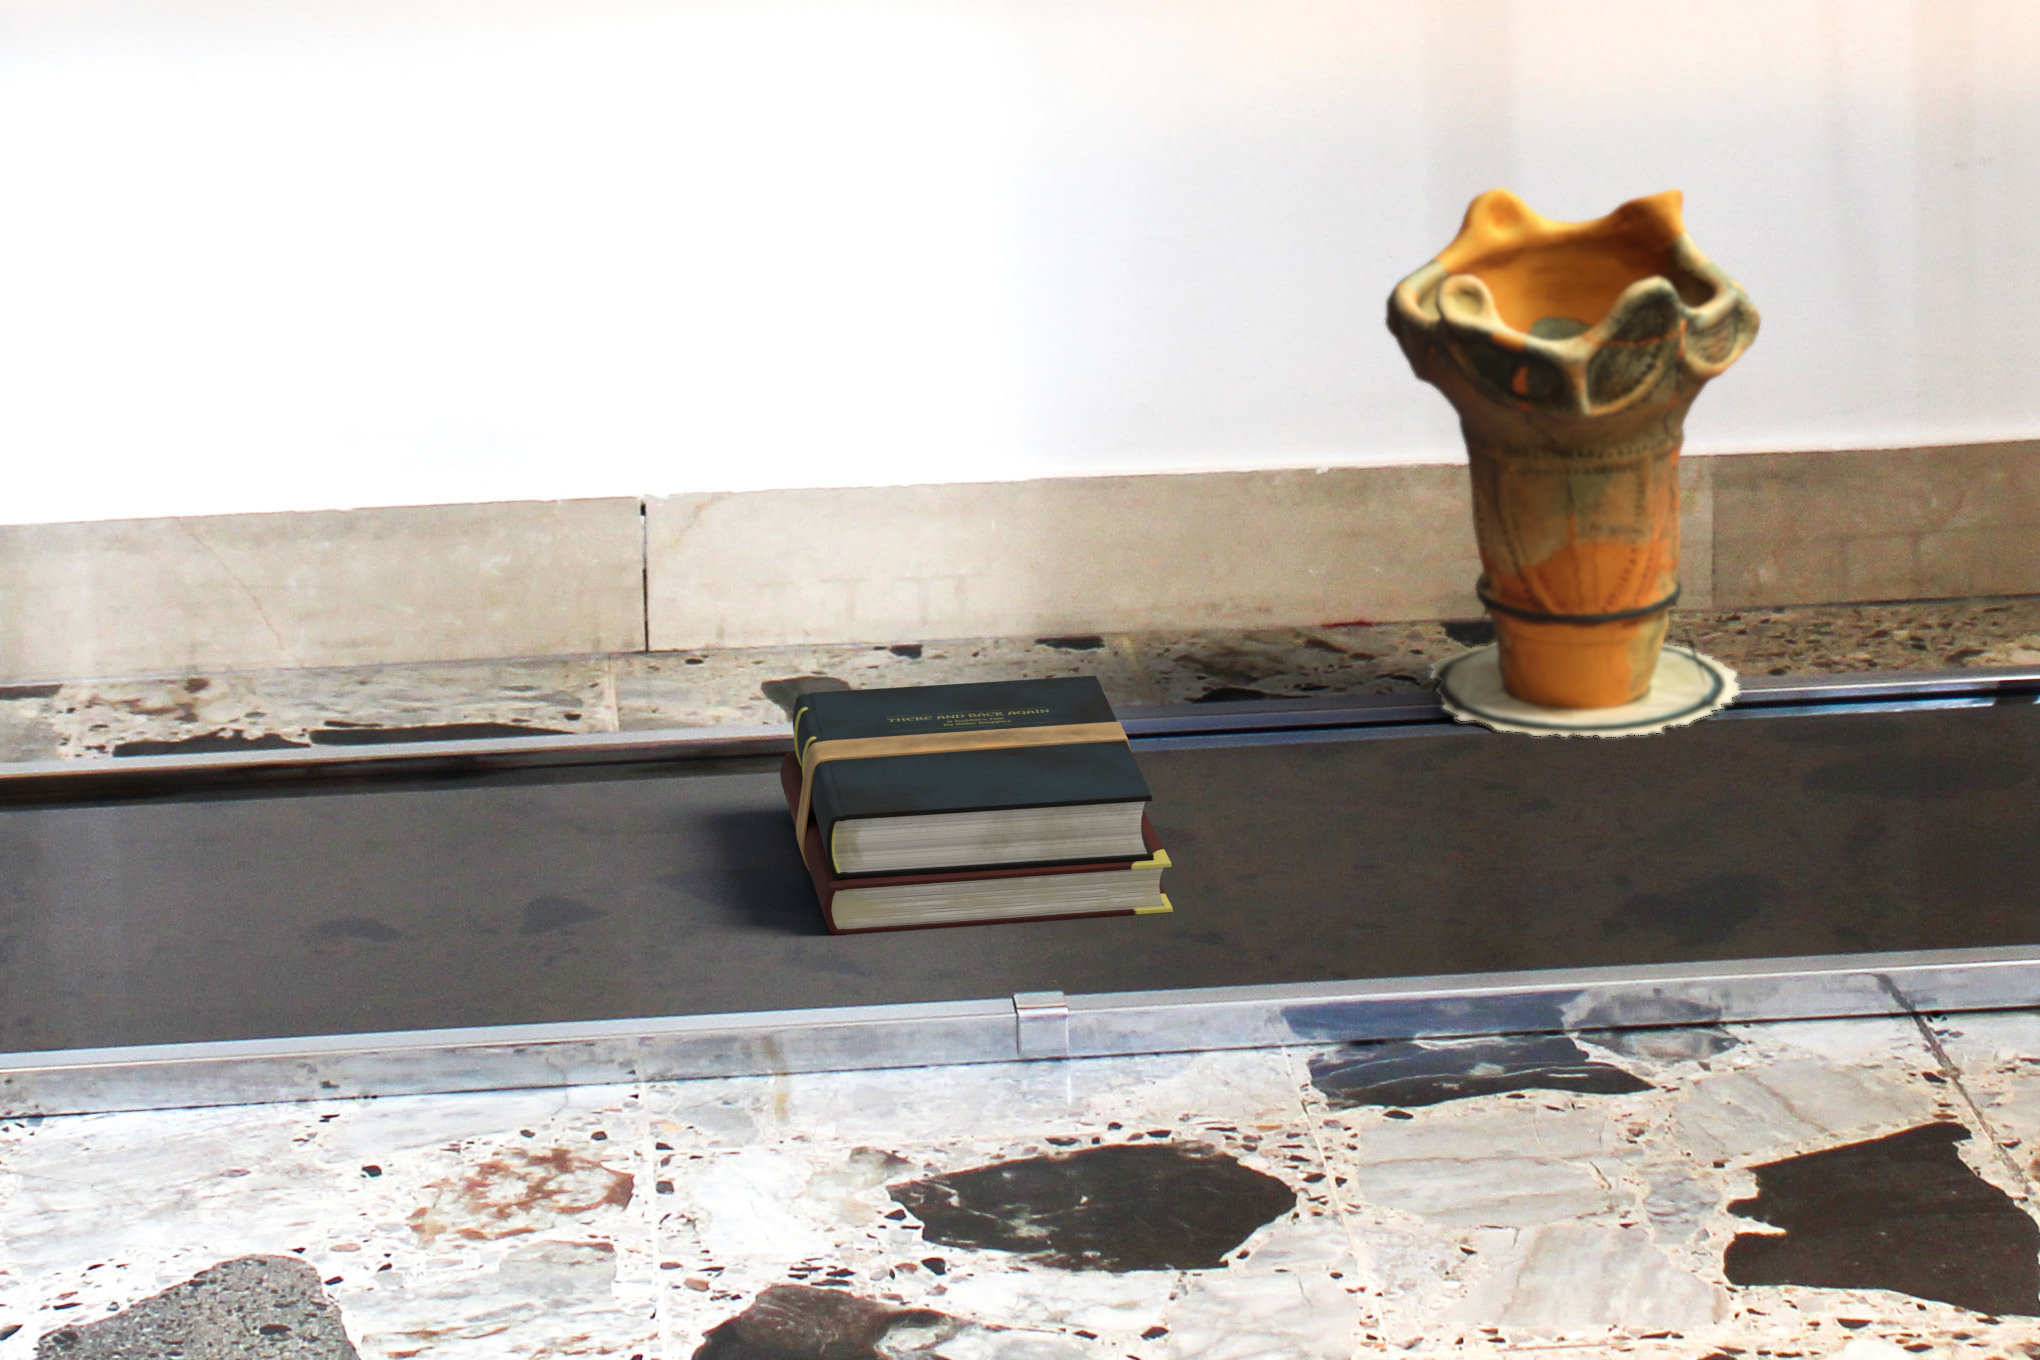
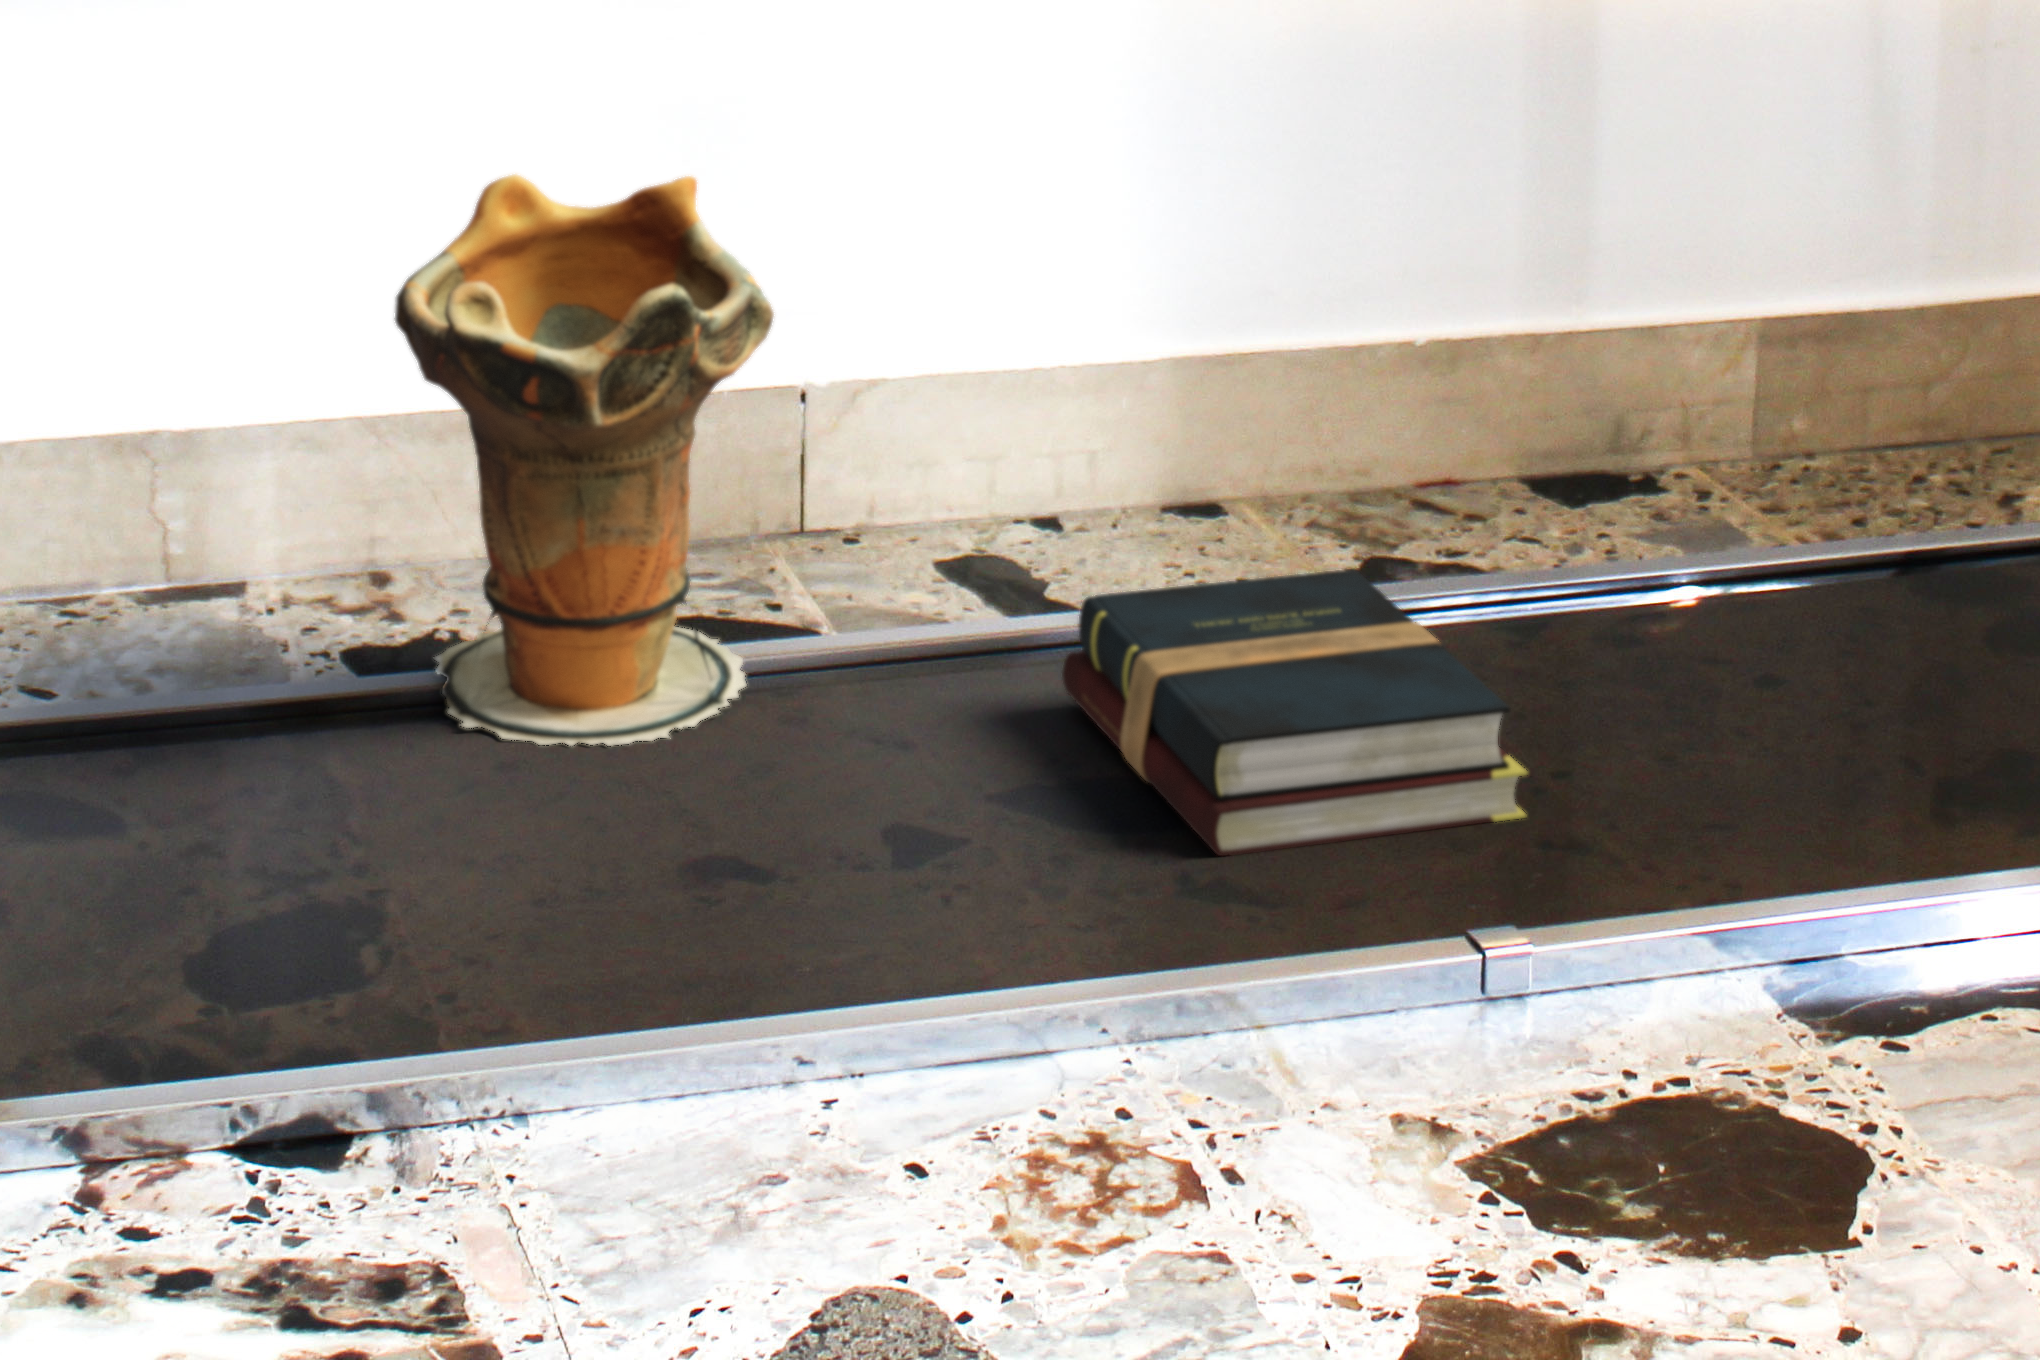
decorative vase: present [1385,187,1761,737] -> present [394,174,774,746]

